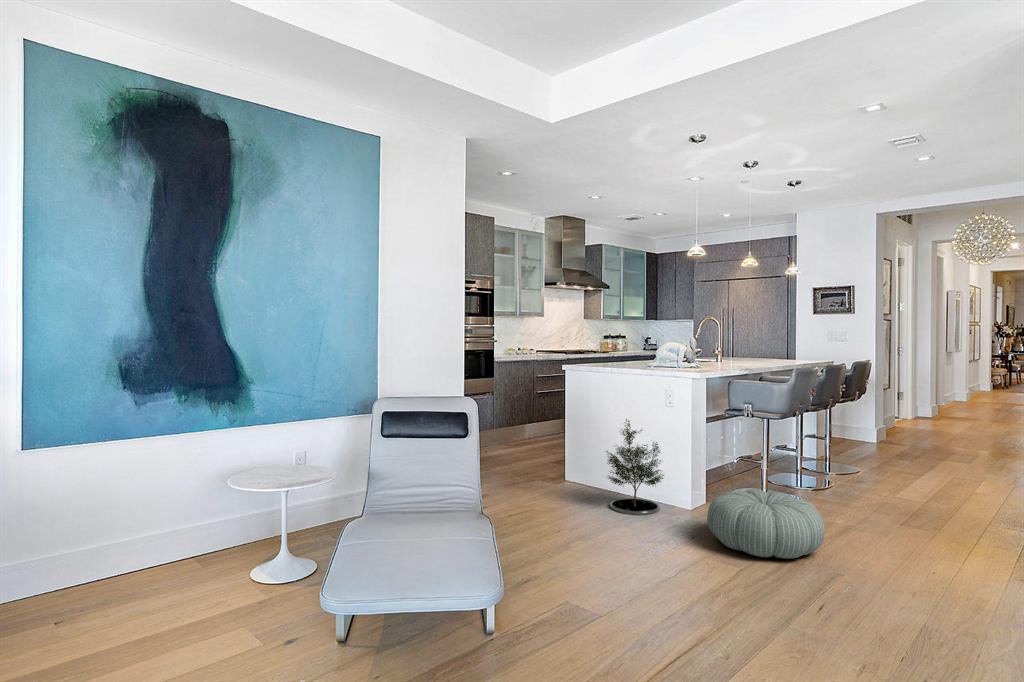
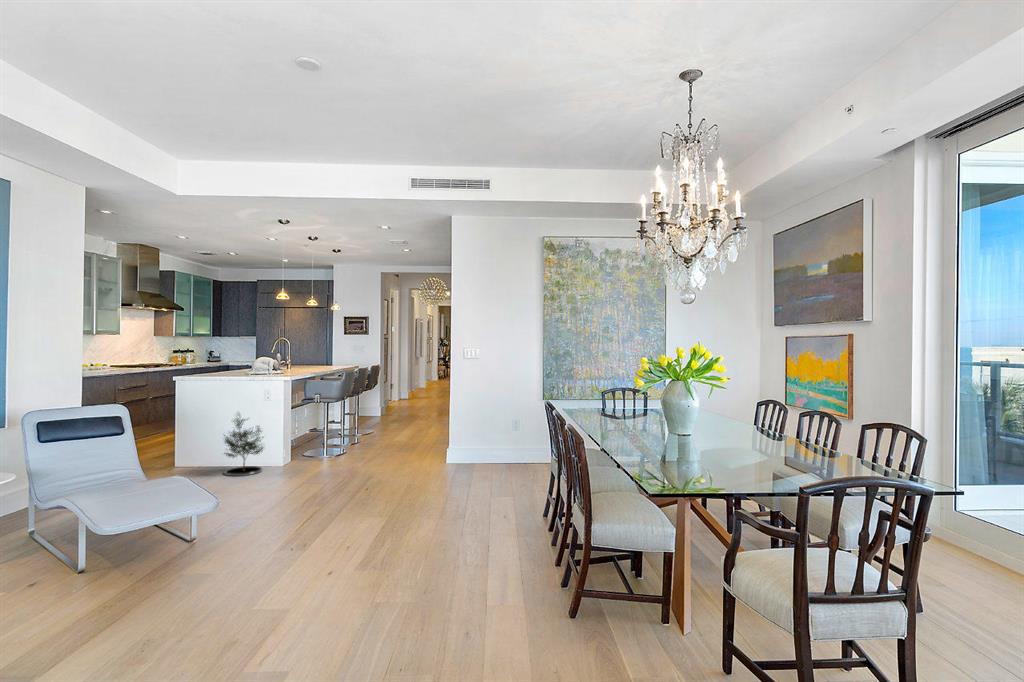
pouf: present [707,490,825,558] -> none [301,444,367,480]

